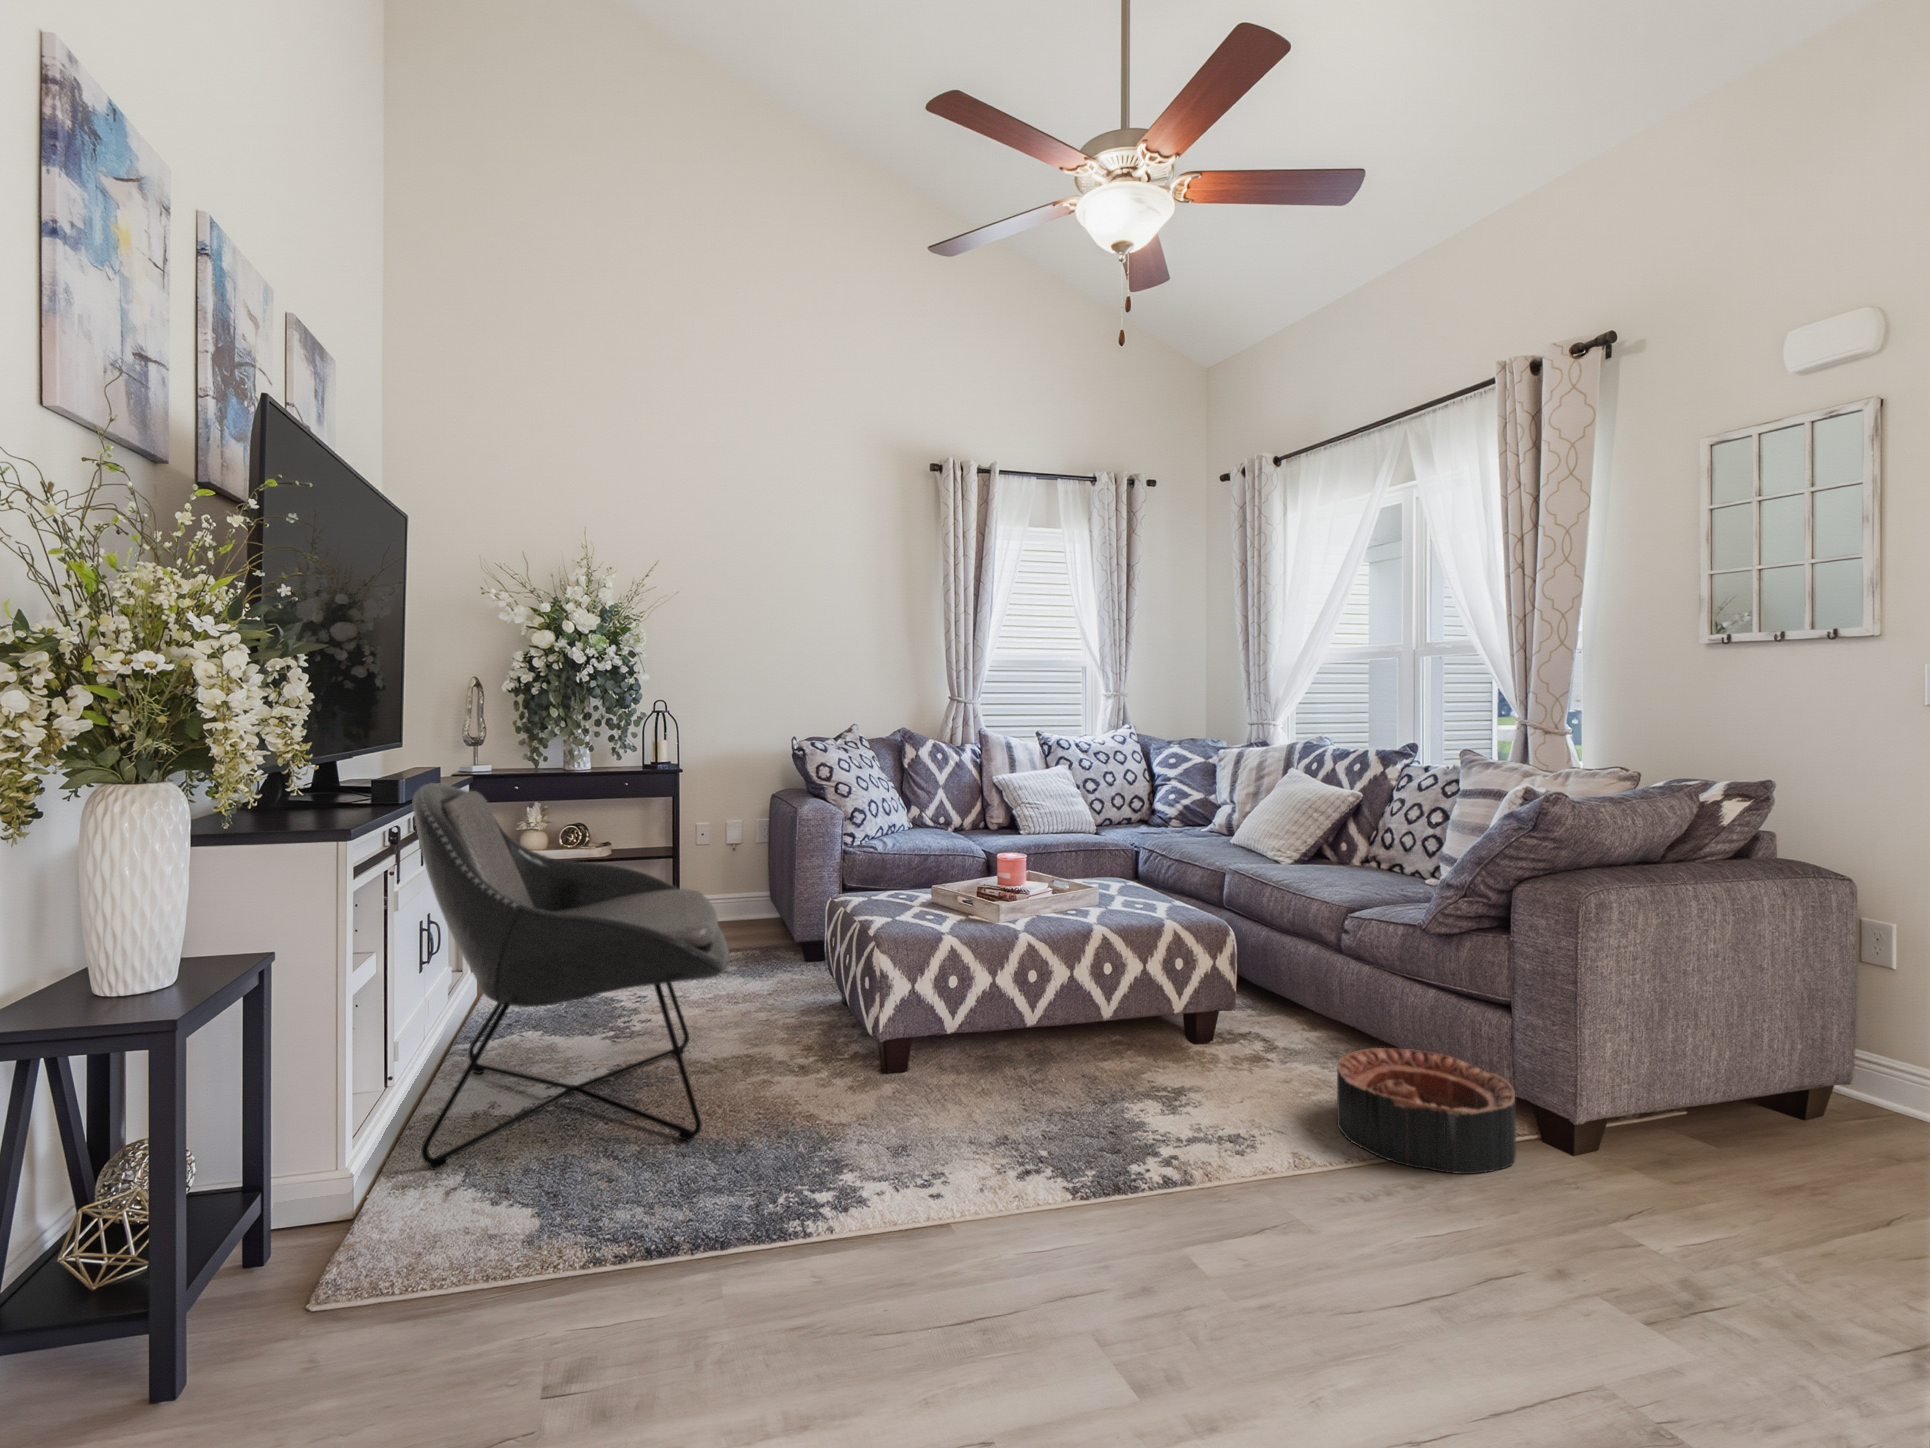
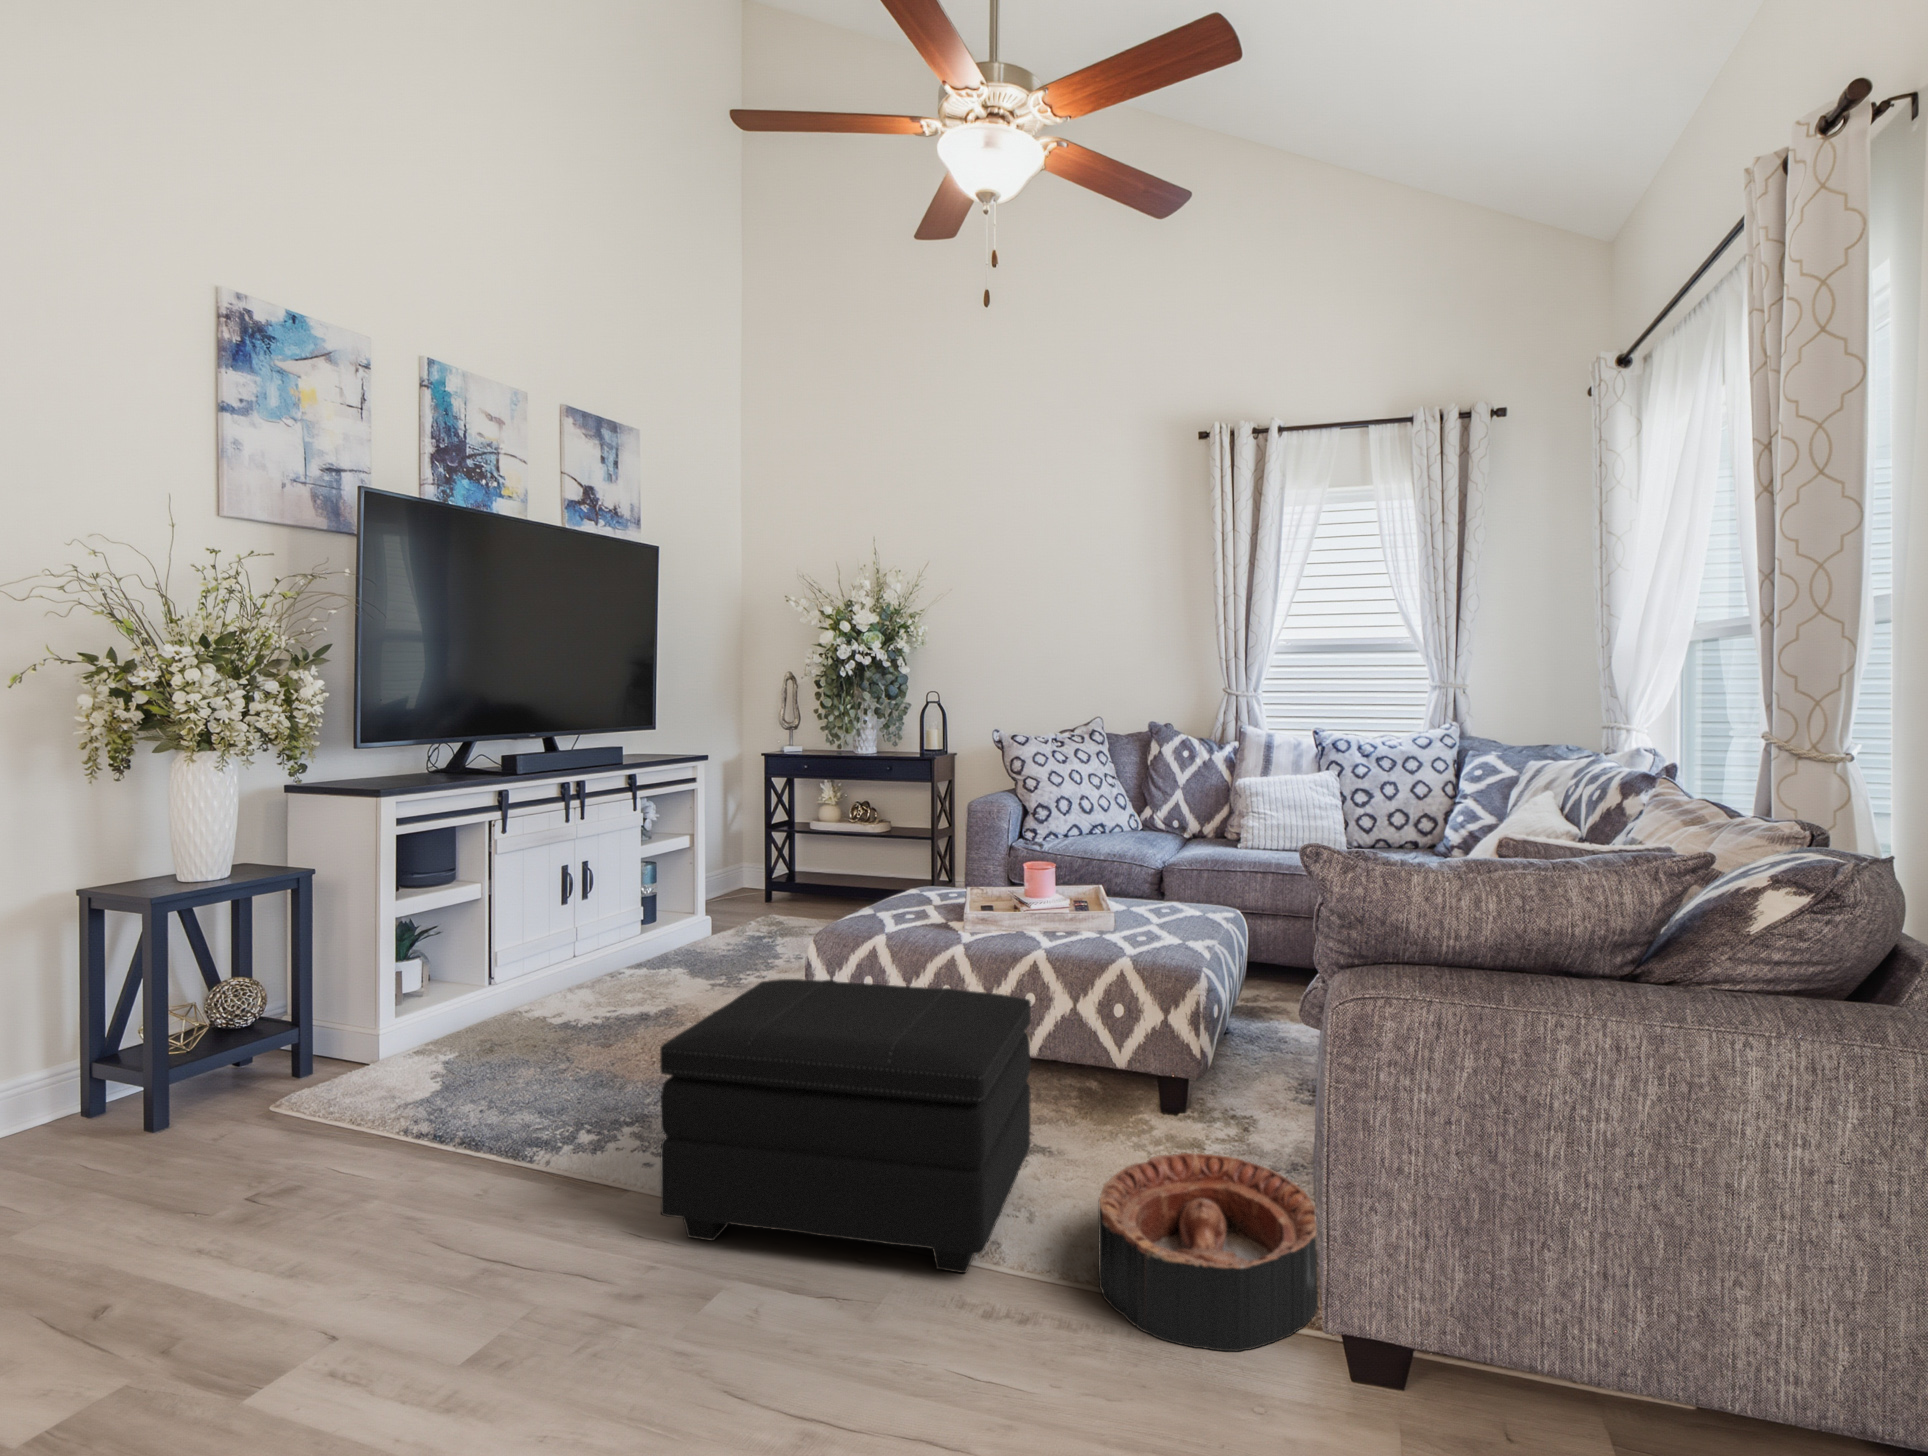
lounge chair: present [413,783,730,1170] -> none [420,755,745,1078]
footstool: none [979,957,1328,1225] -> present [660,979,1031,1273]

